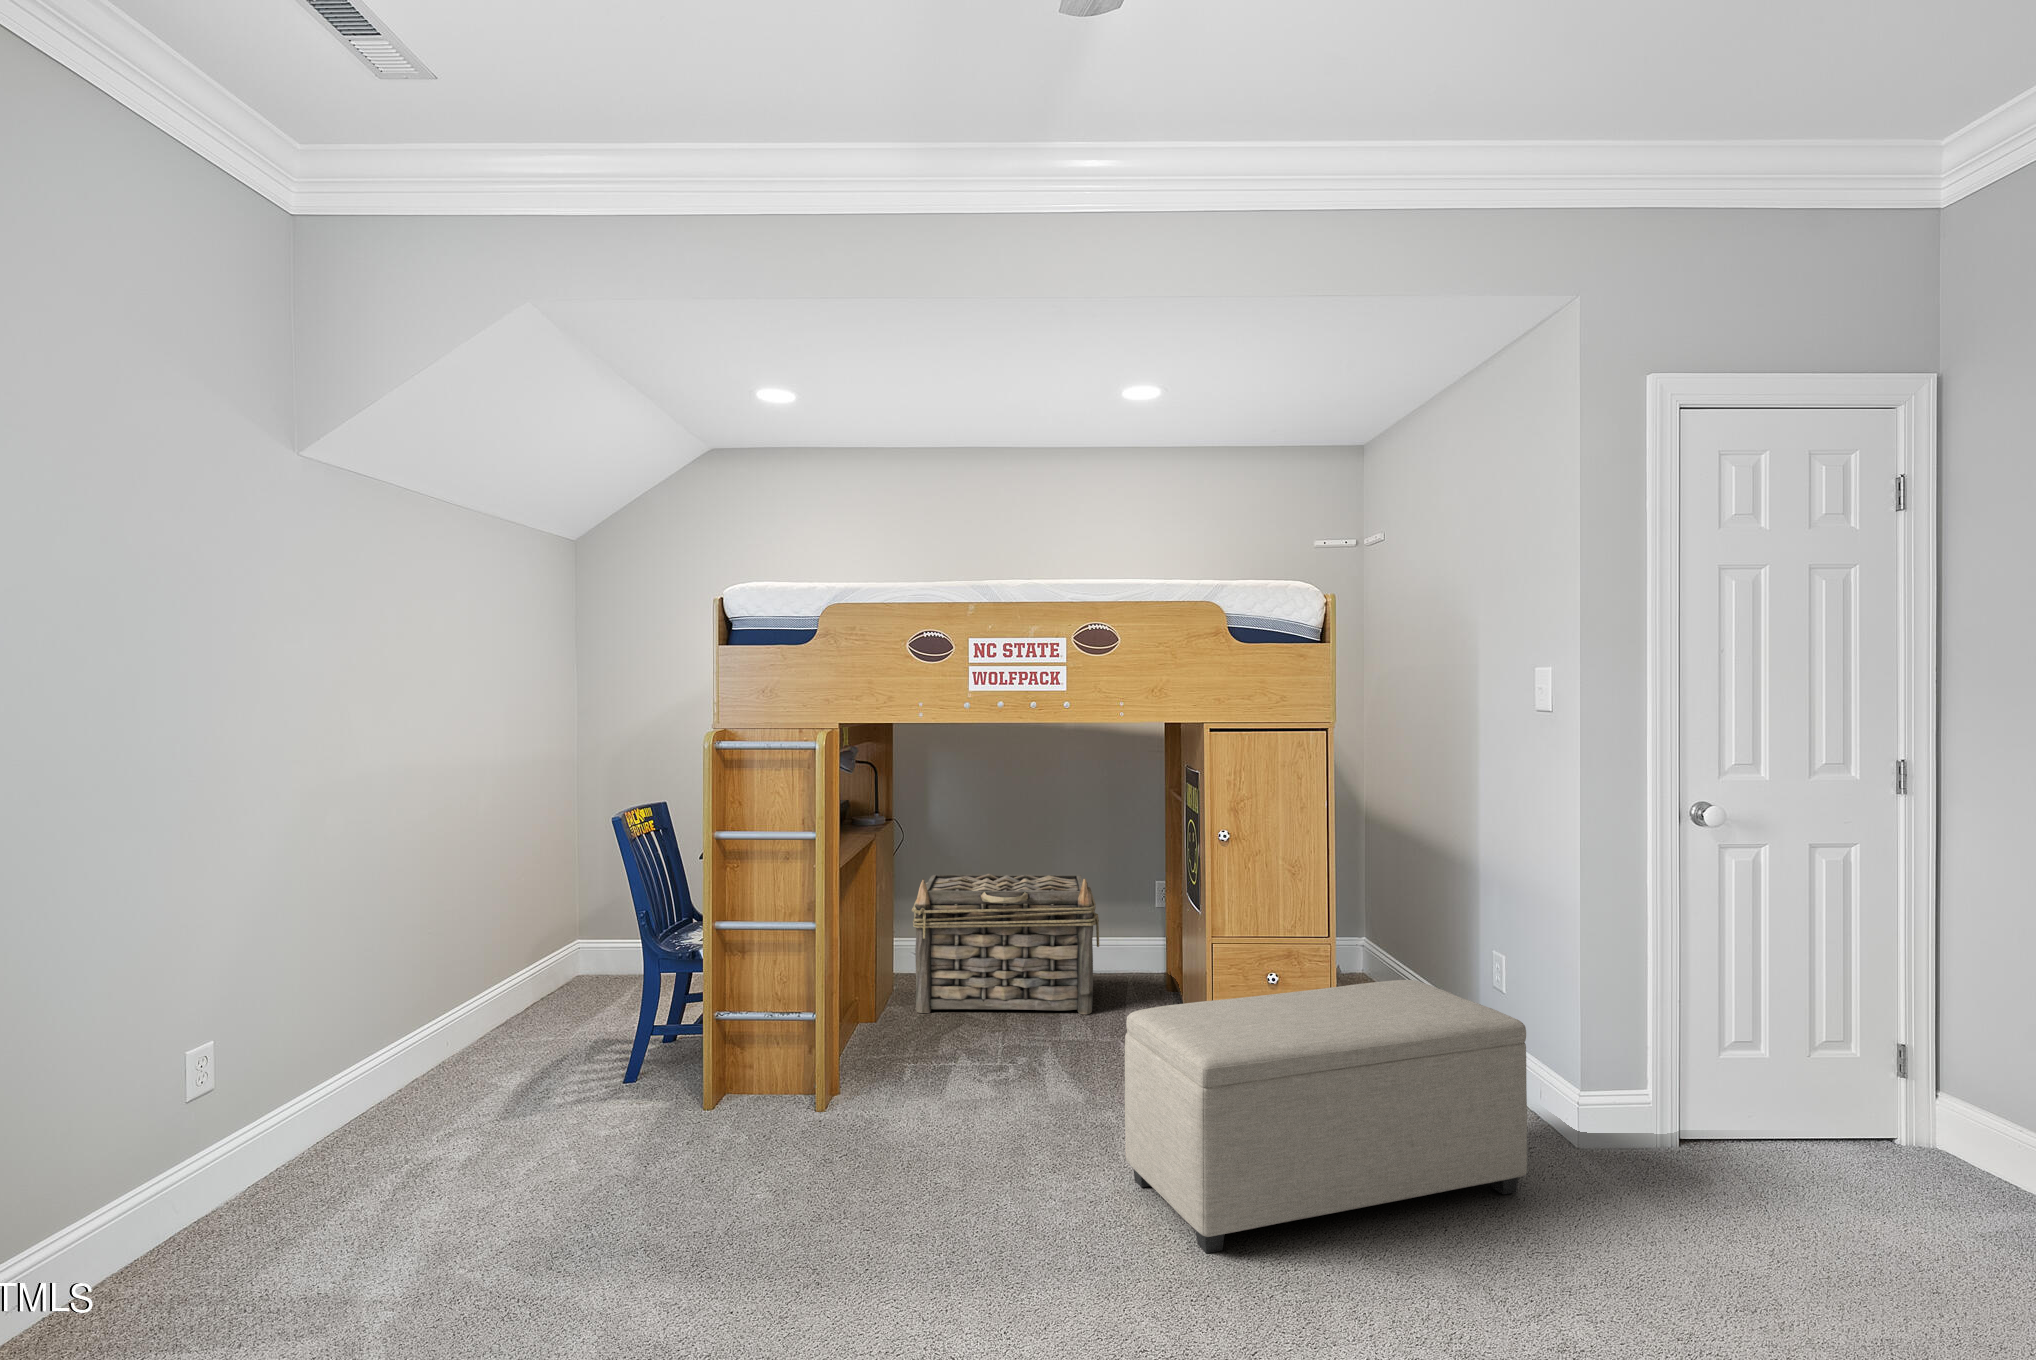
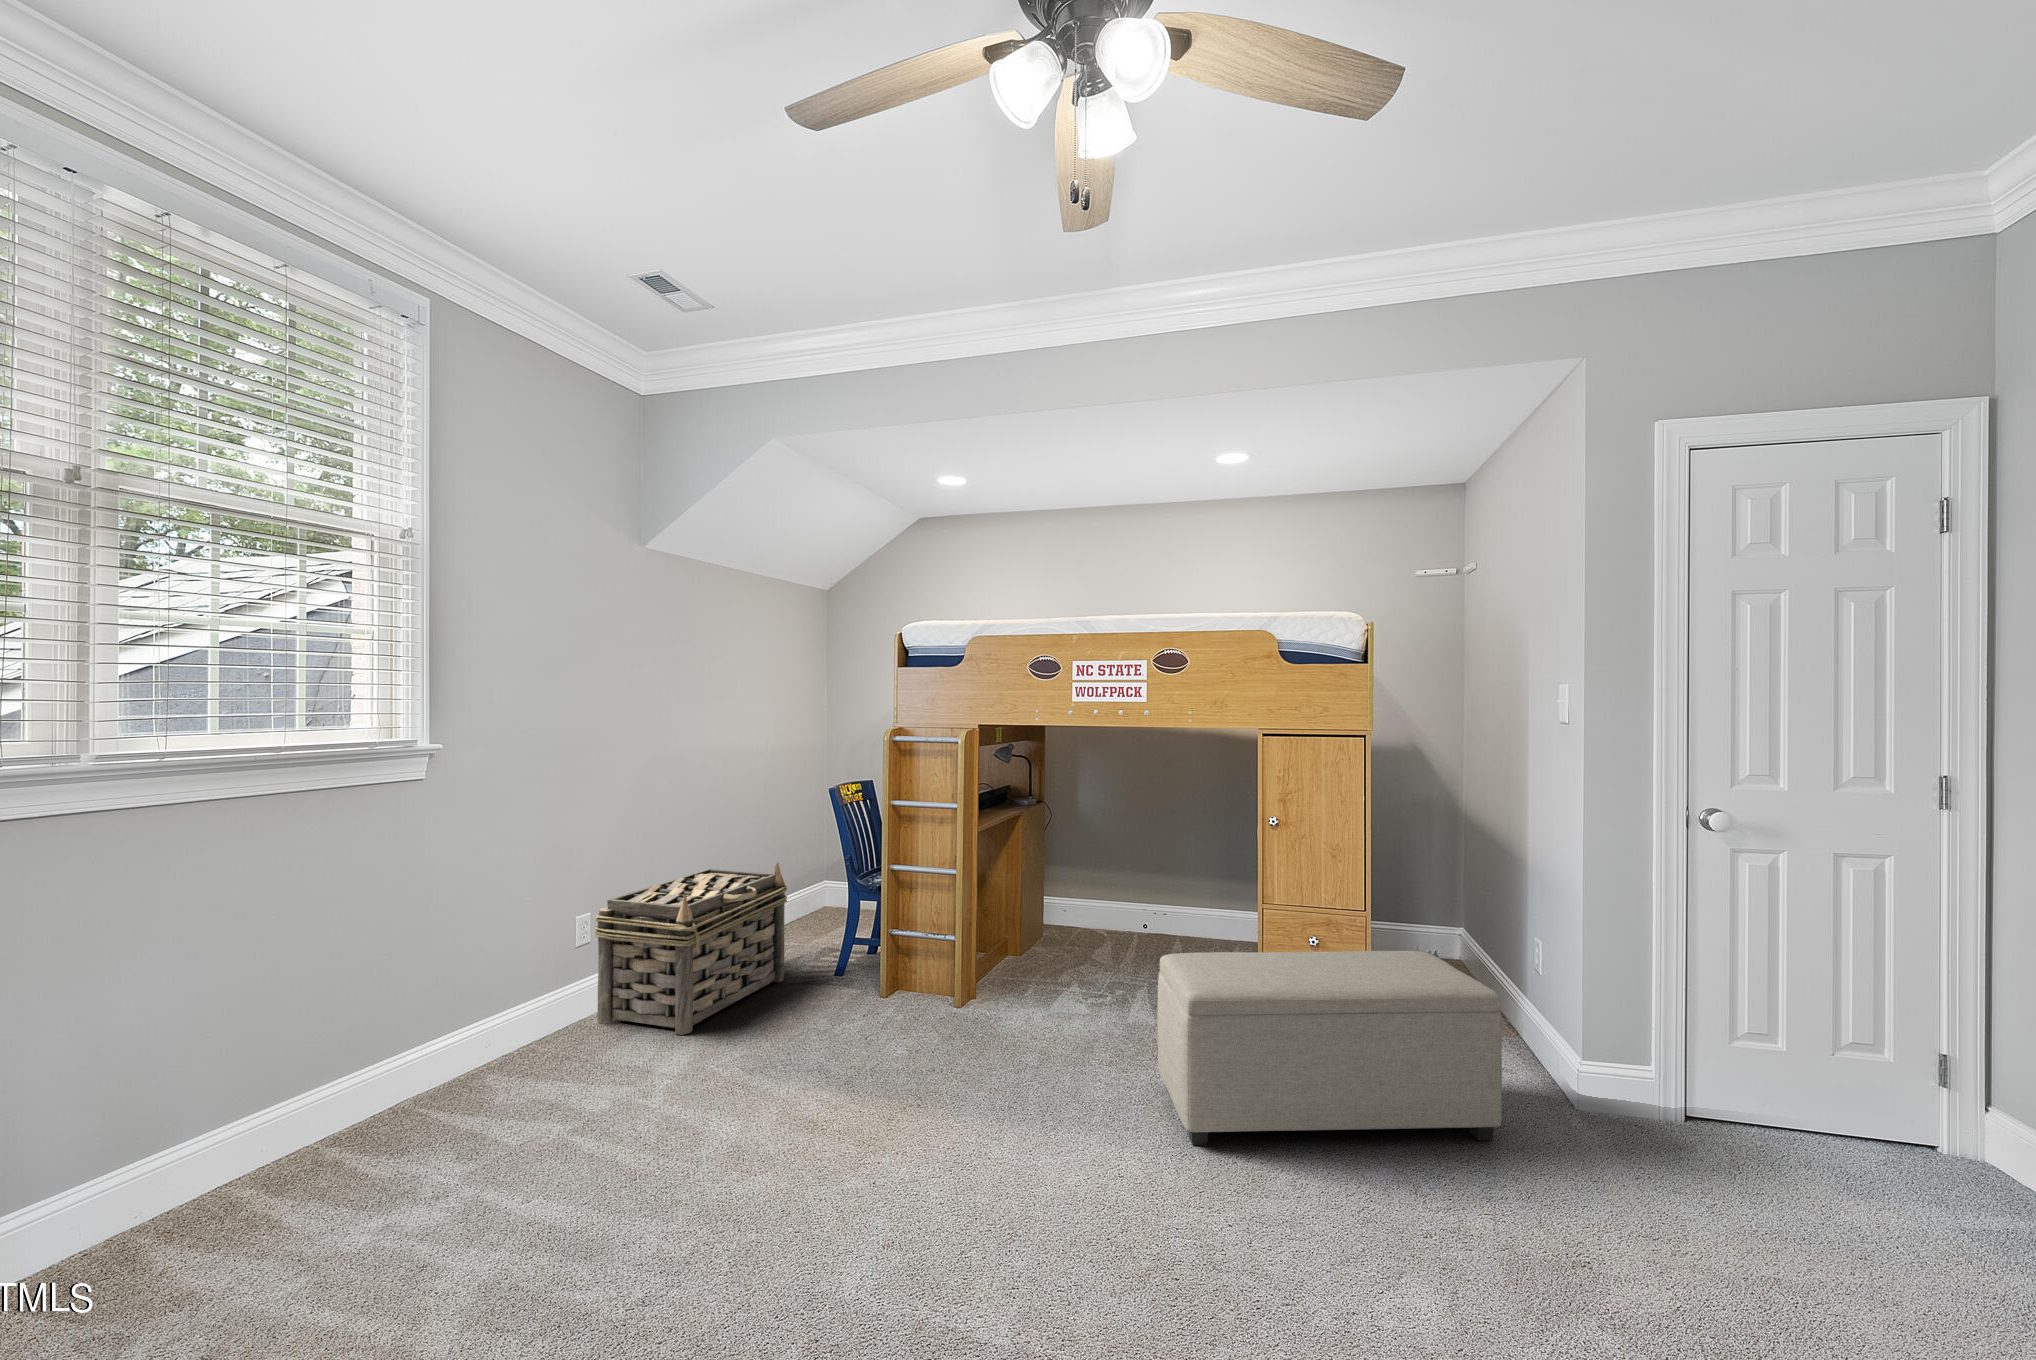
basket: present [912,874,1099,1014] -> present [595,863,787,1035]

